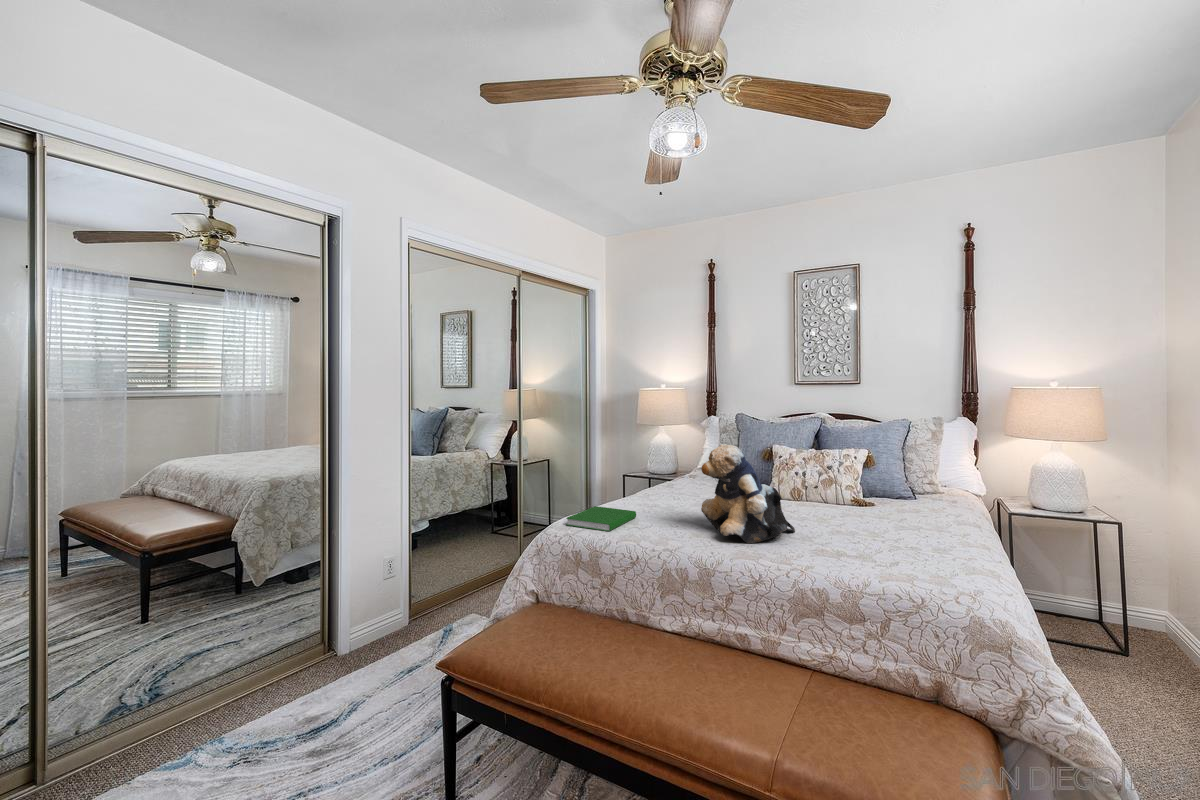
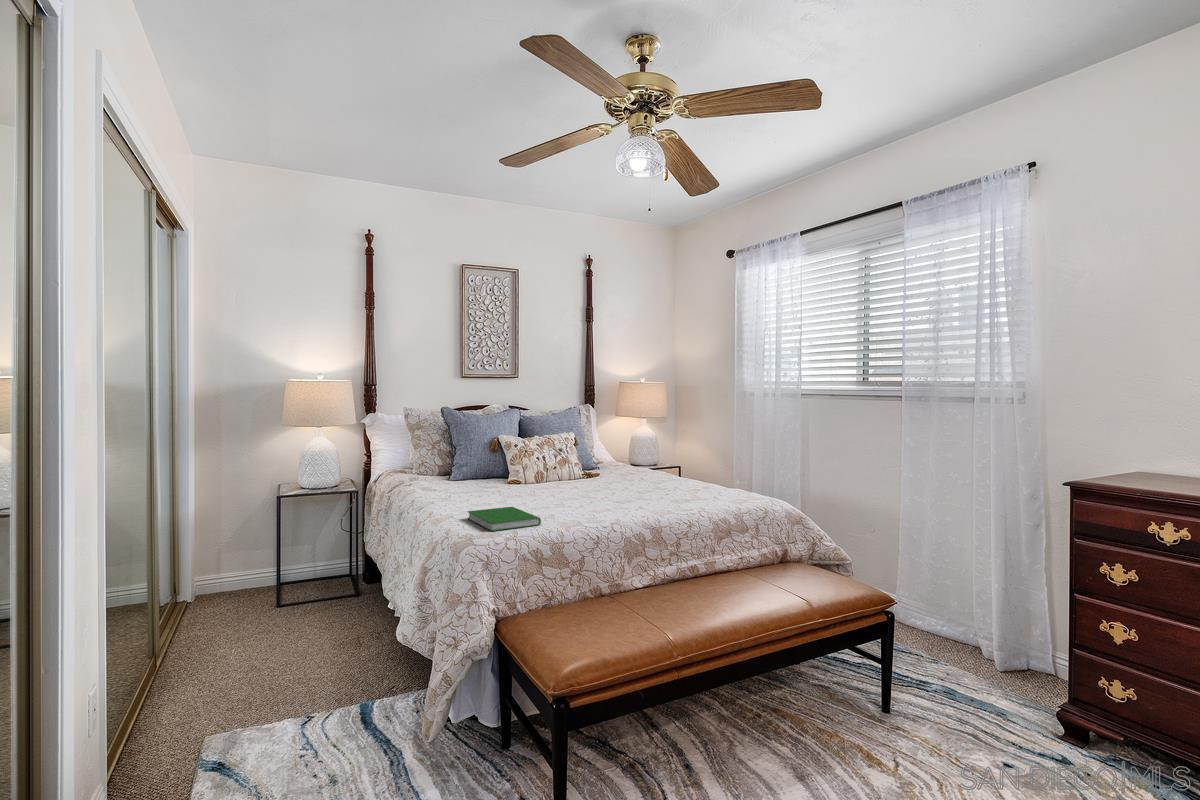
teddy bear: present [701,444,795,543] -> none [573,428,649,507]

